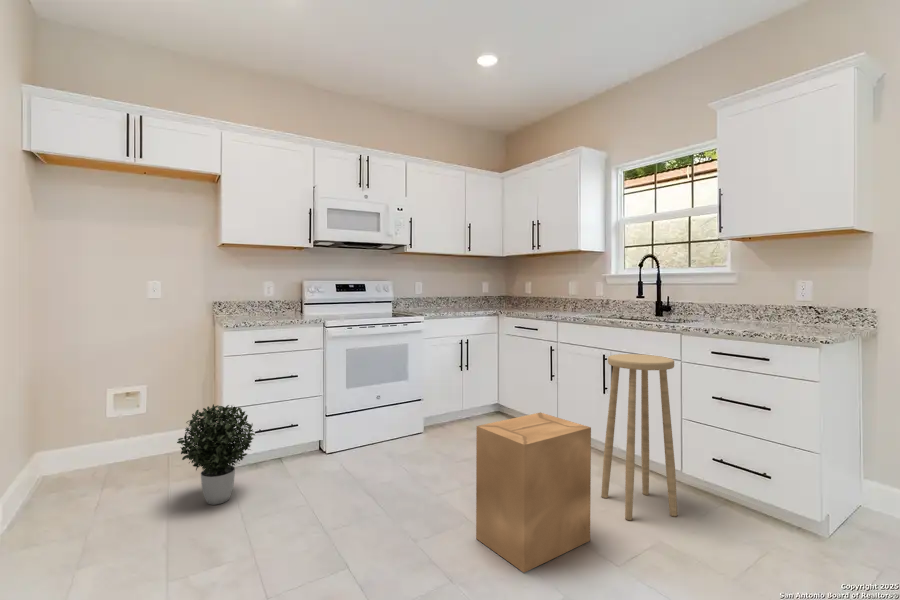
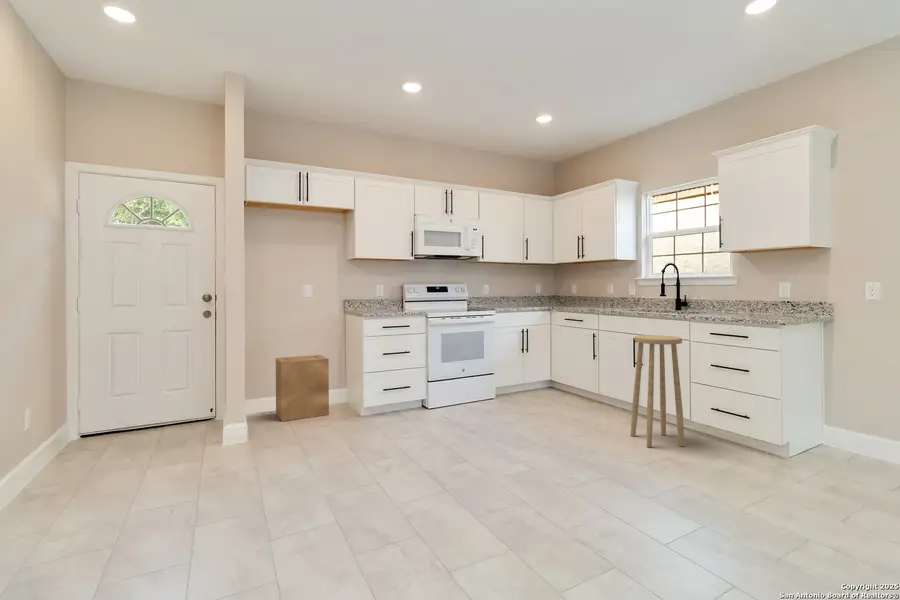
potted plant: present [177,404,255,505] -> none [344,367,390,433]
cardboard box: present [476,412,591,572] -> present [276,355,329,421]

